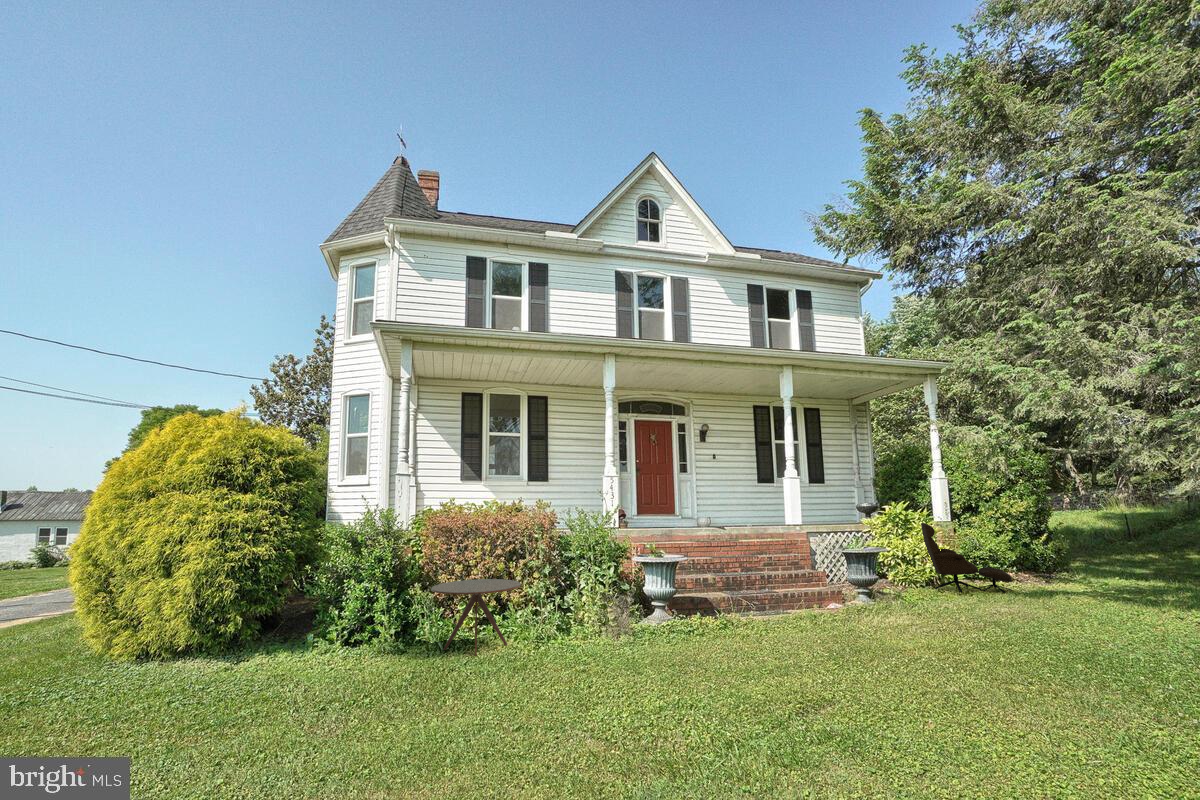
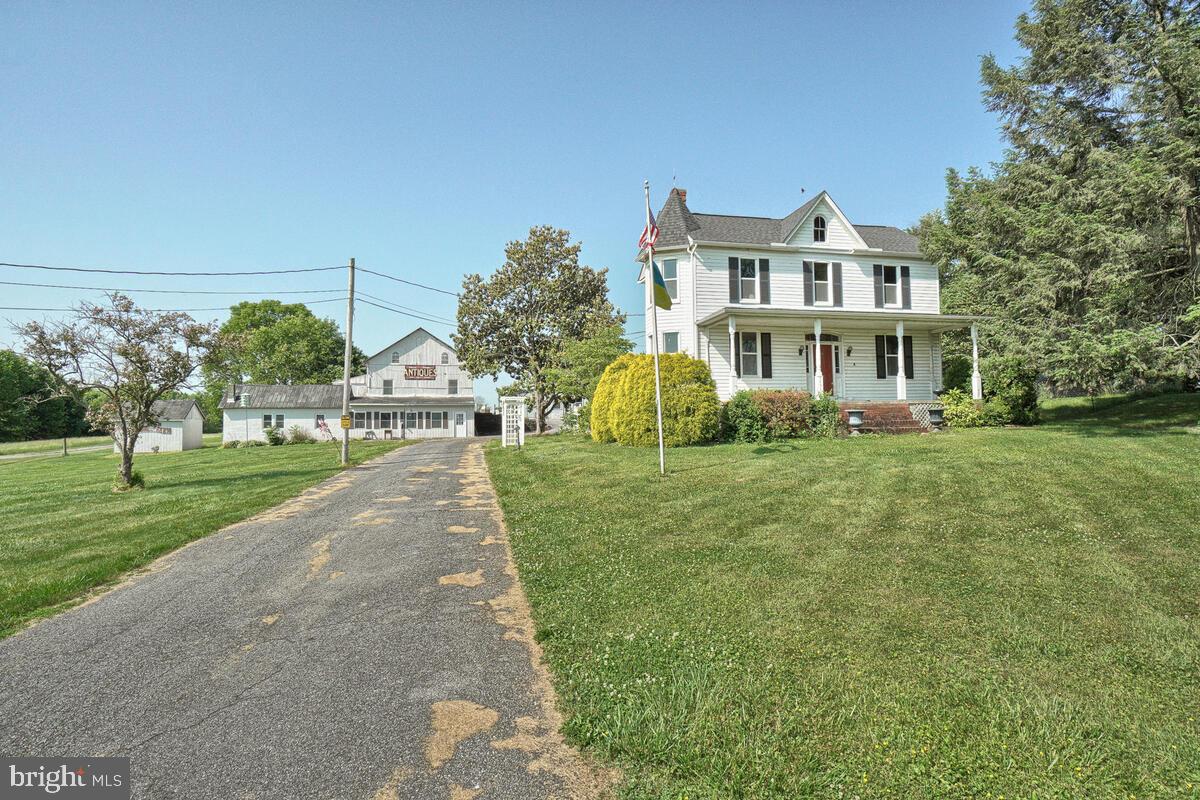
lounge chair: present [921,523,1012,593] -> none [967,398,1007,427]

